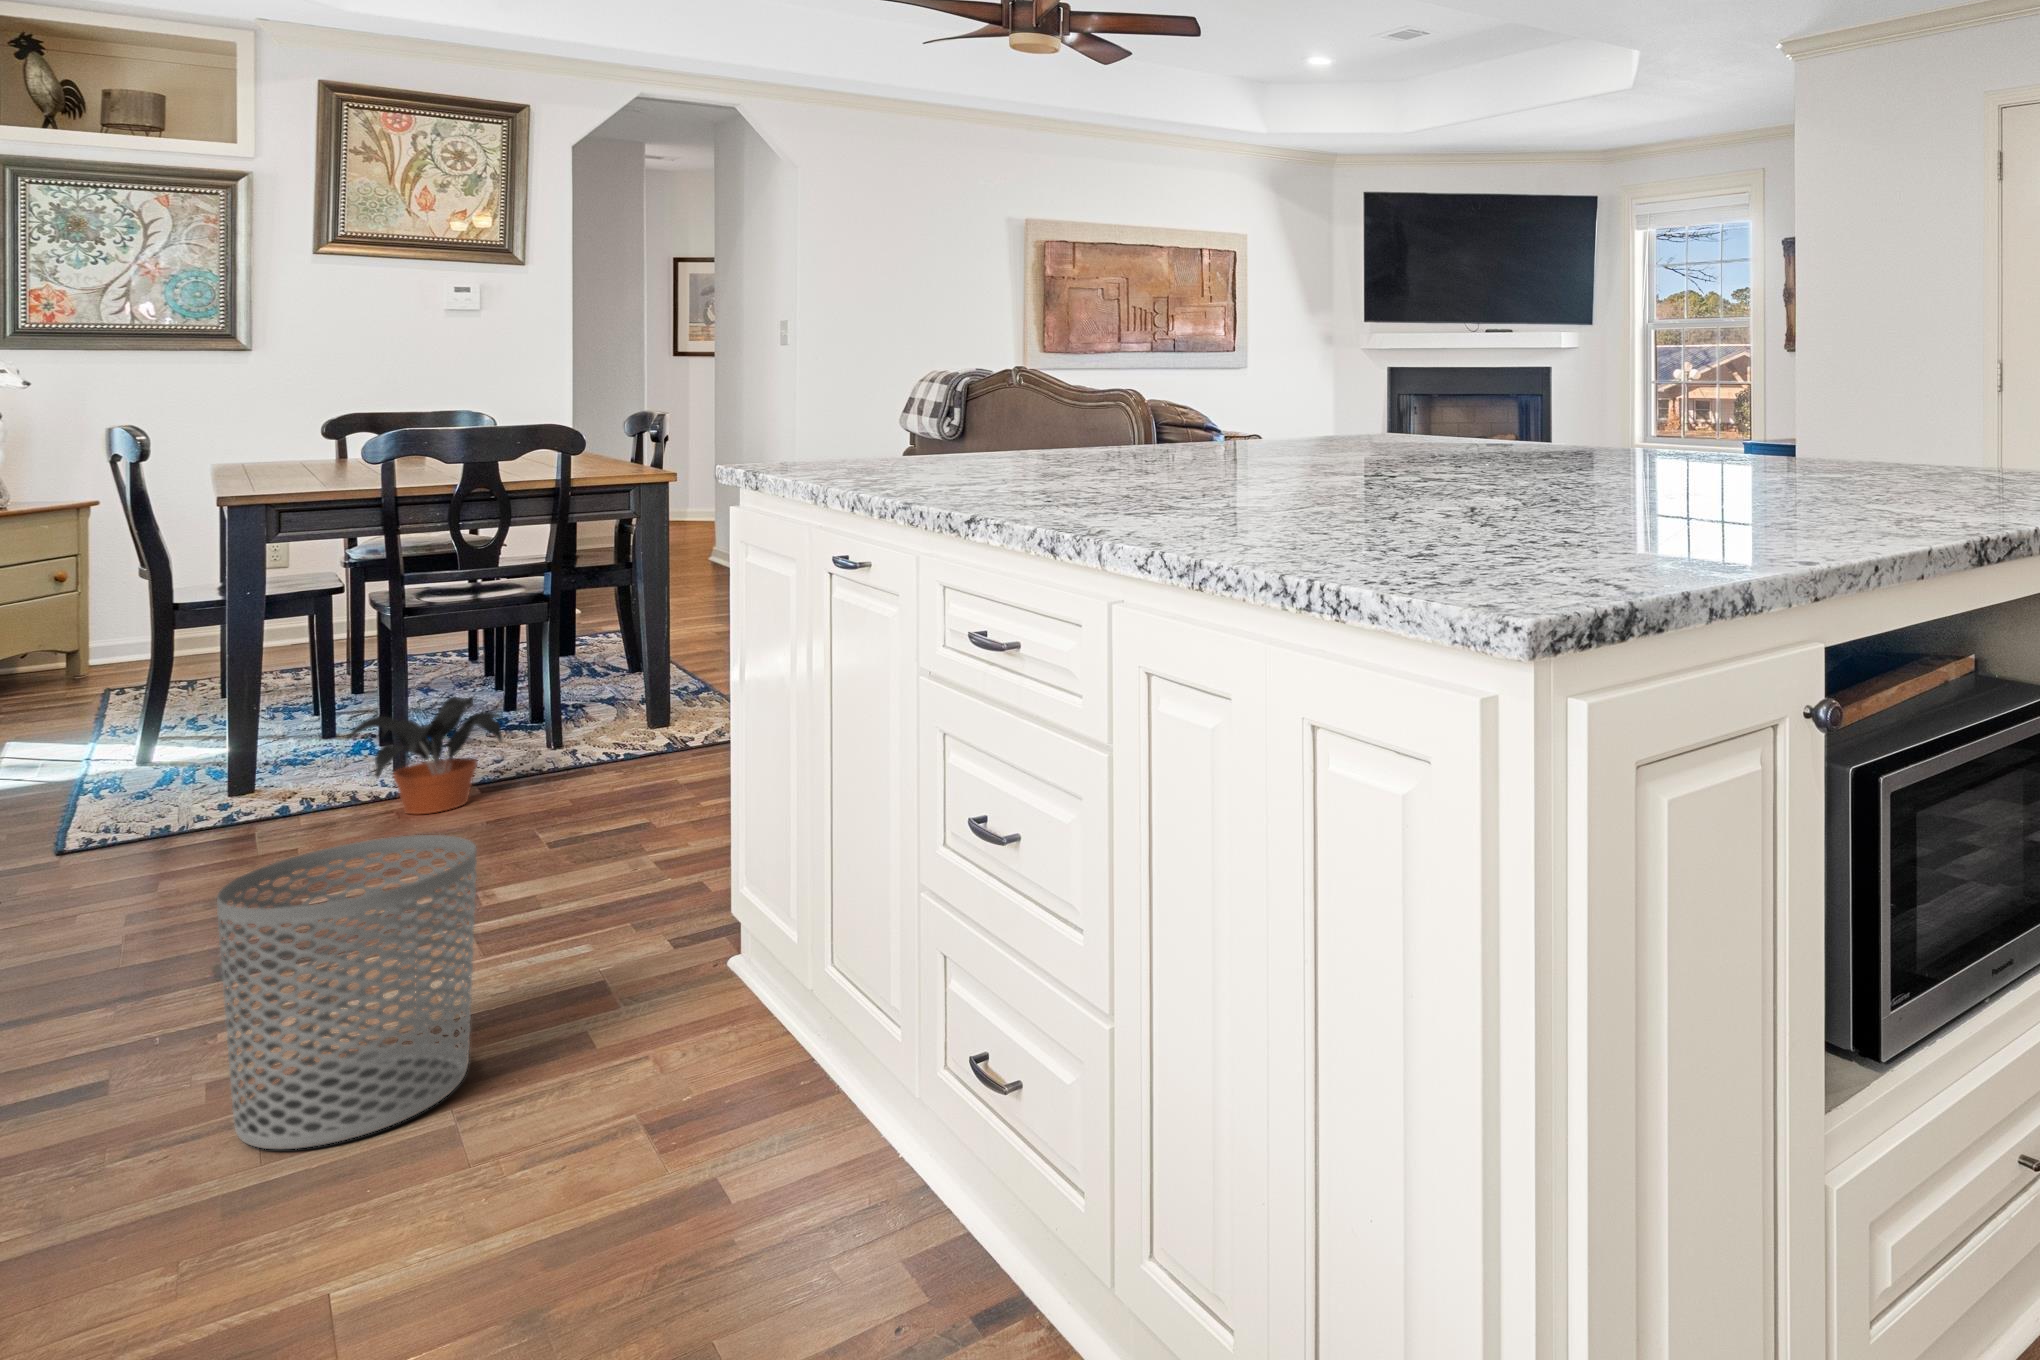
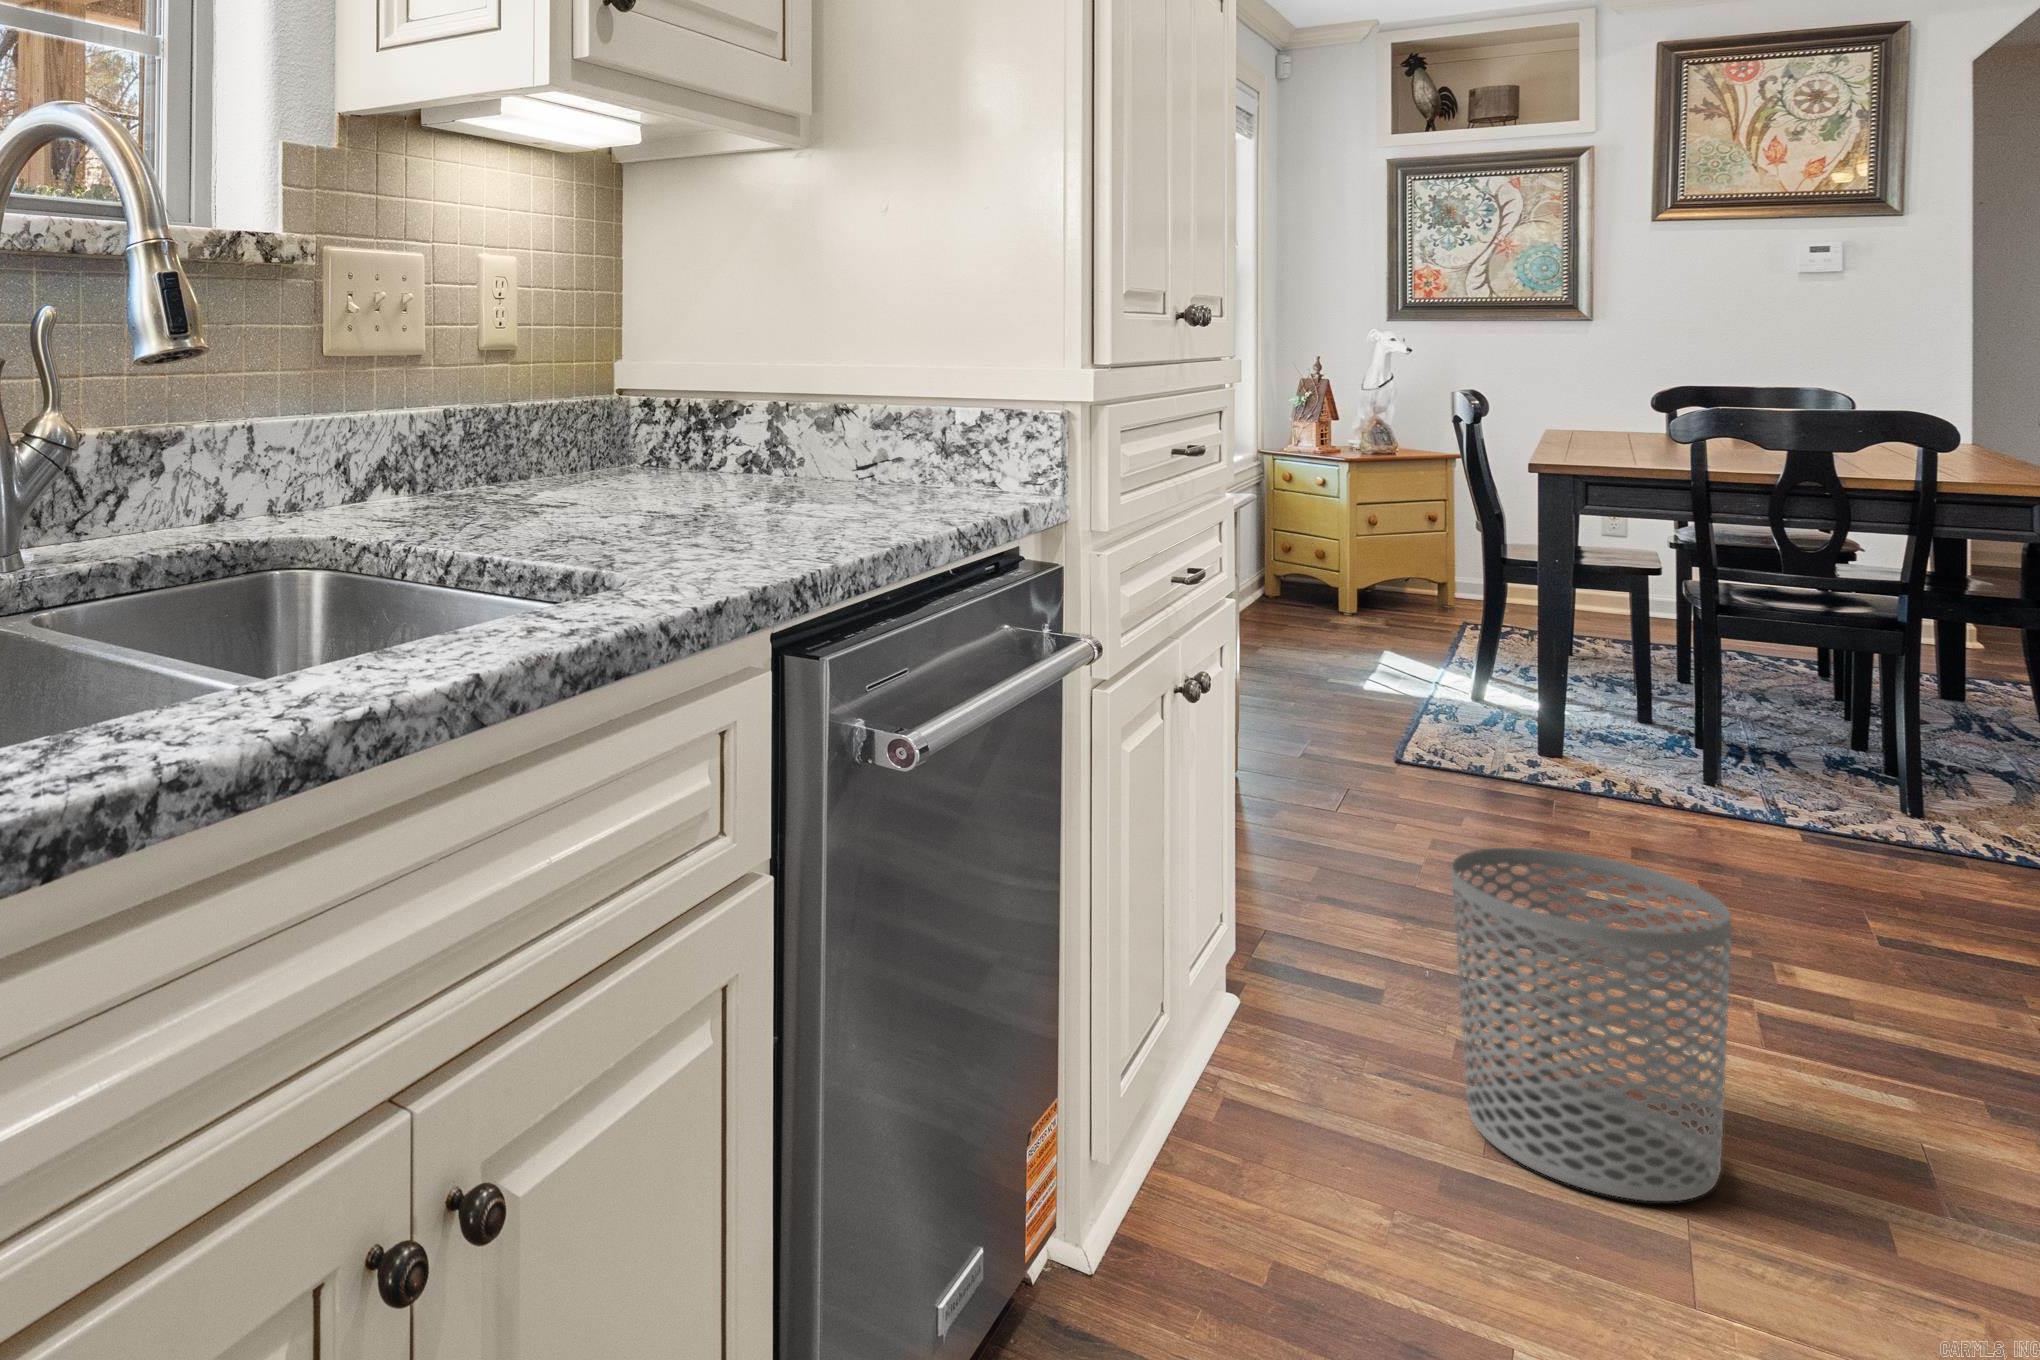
potted plant: present [349,696,502,814] -> none [1641,716,1839,847]

